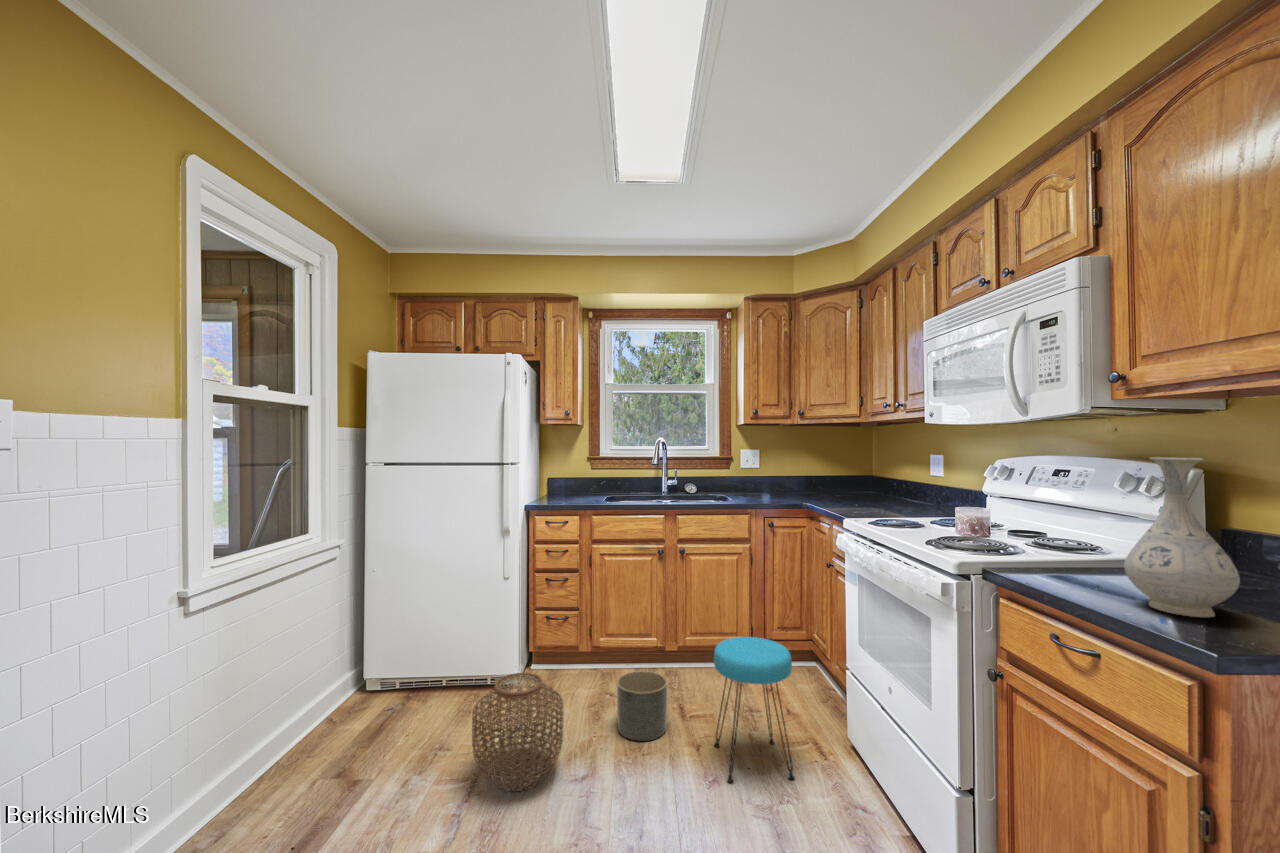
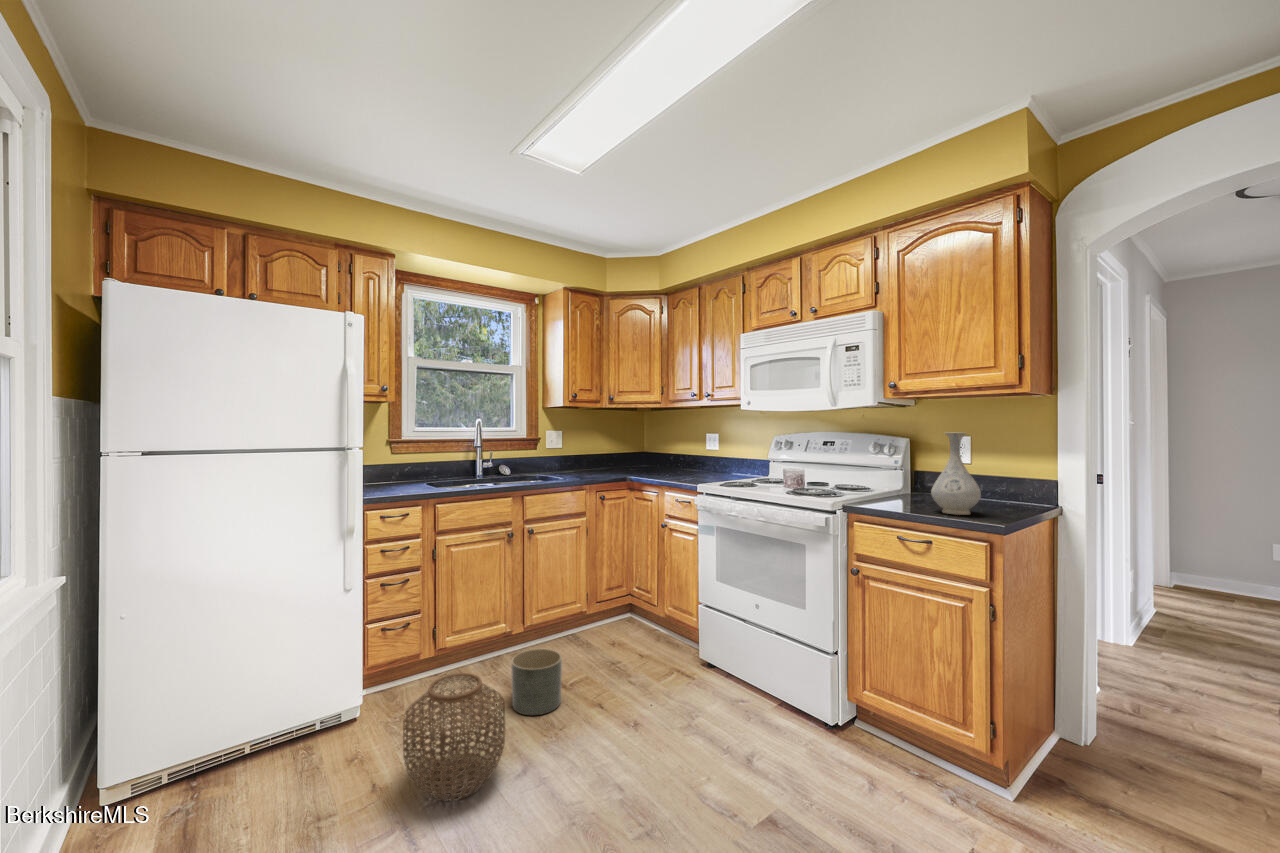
stool: present [714,637,794,781] -> none [609,593,685,715]

